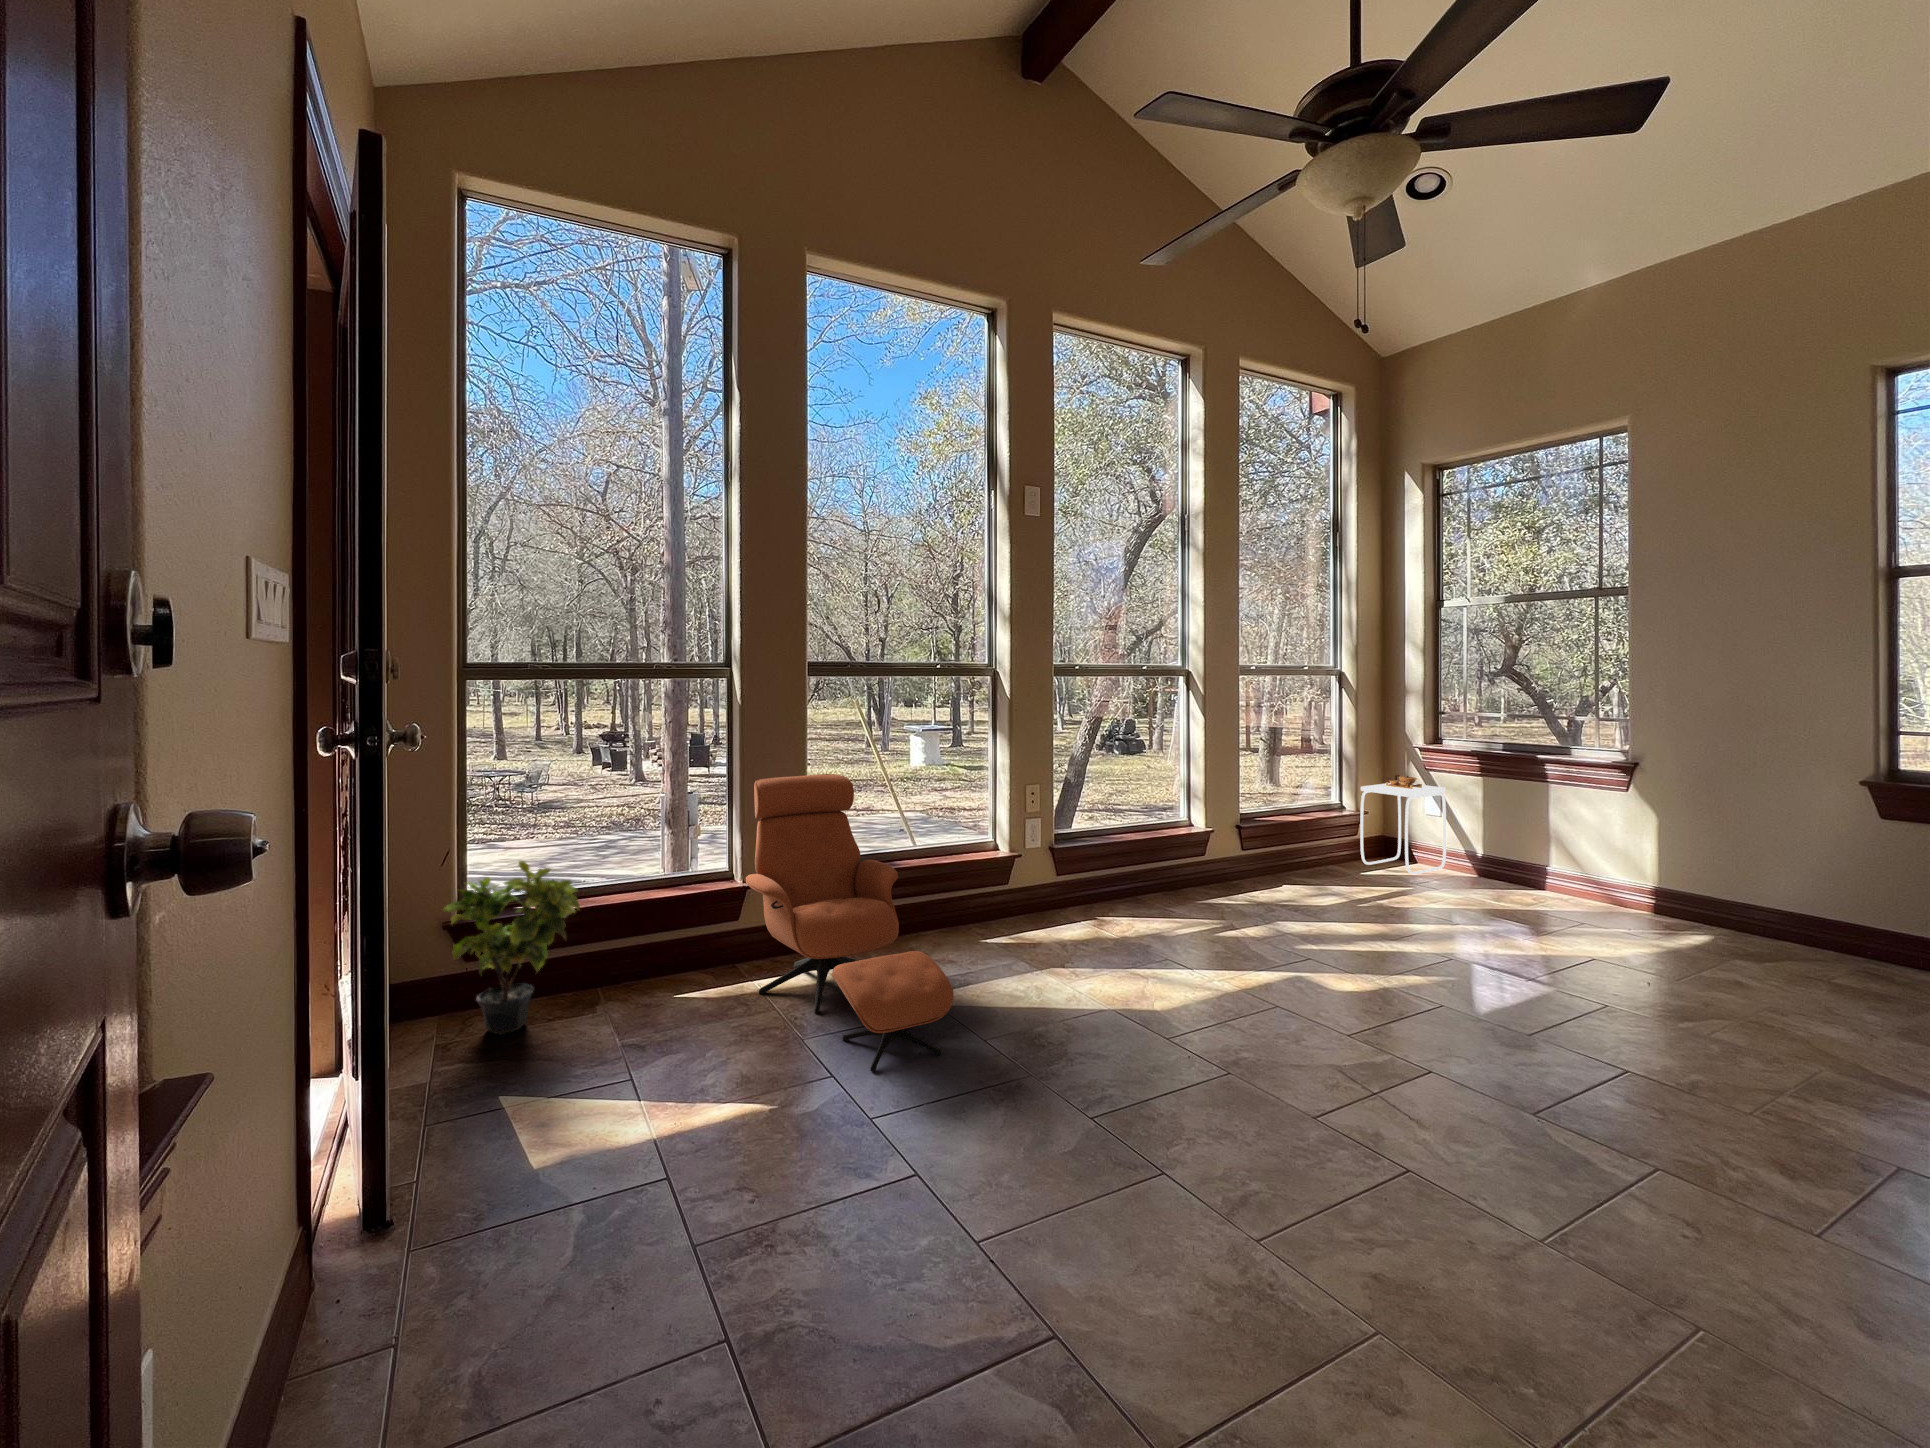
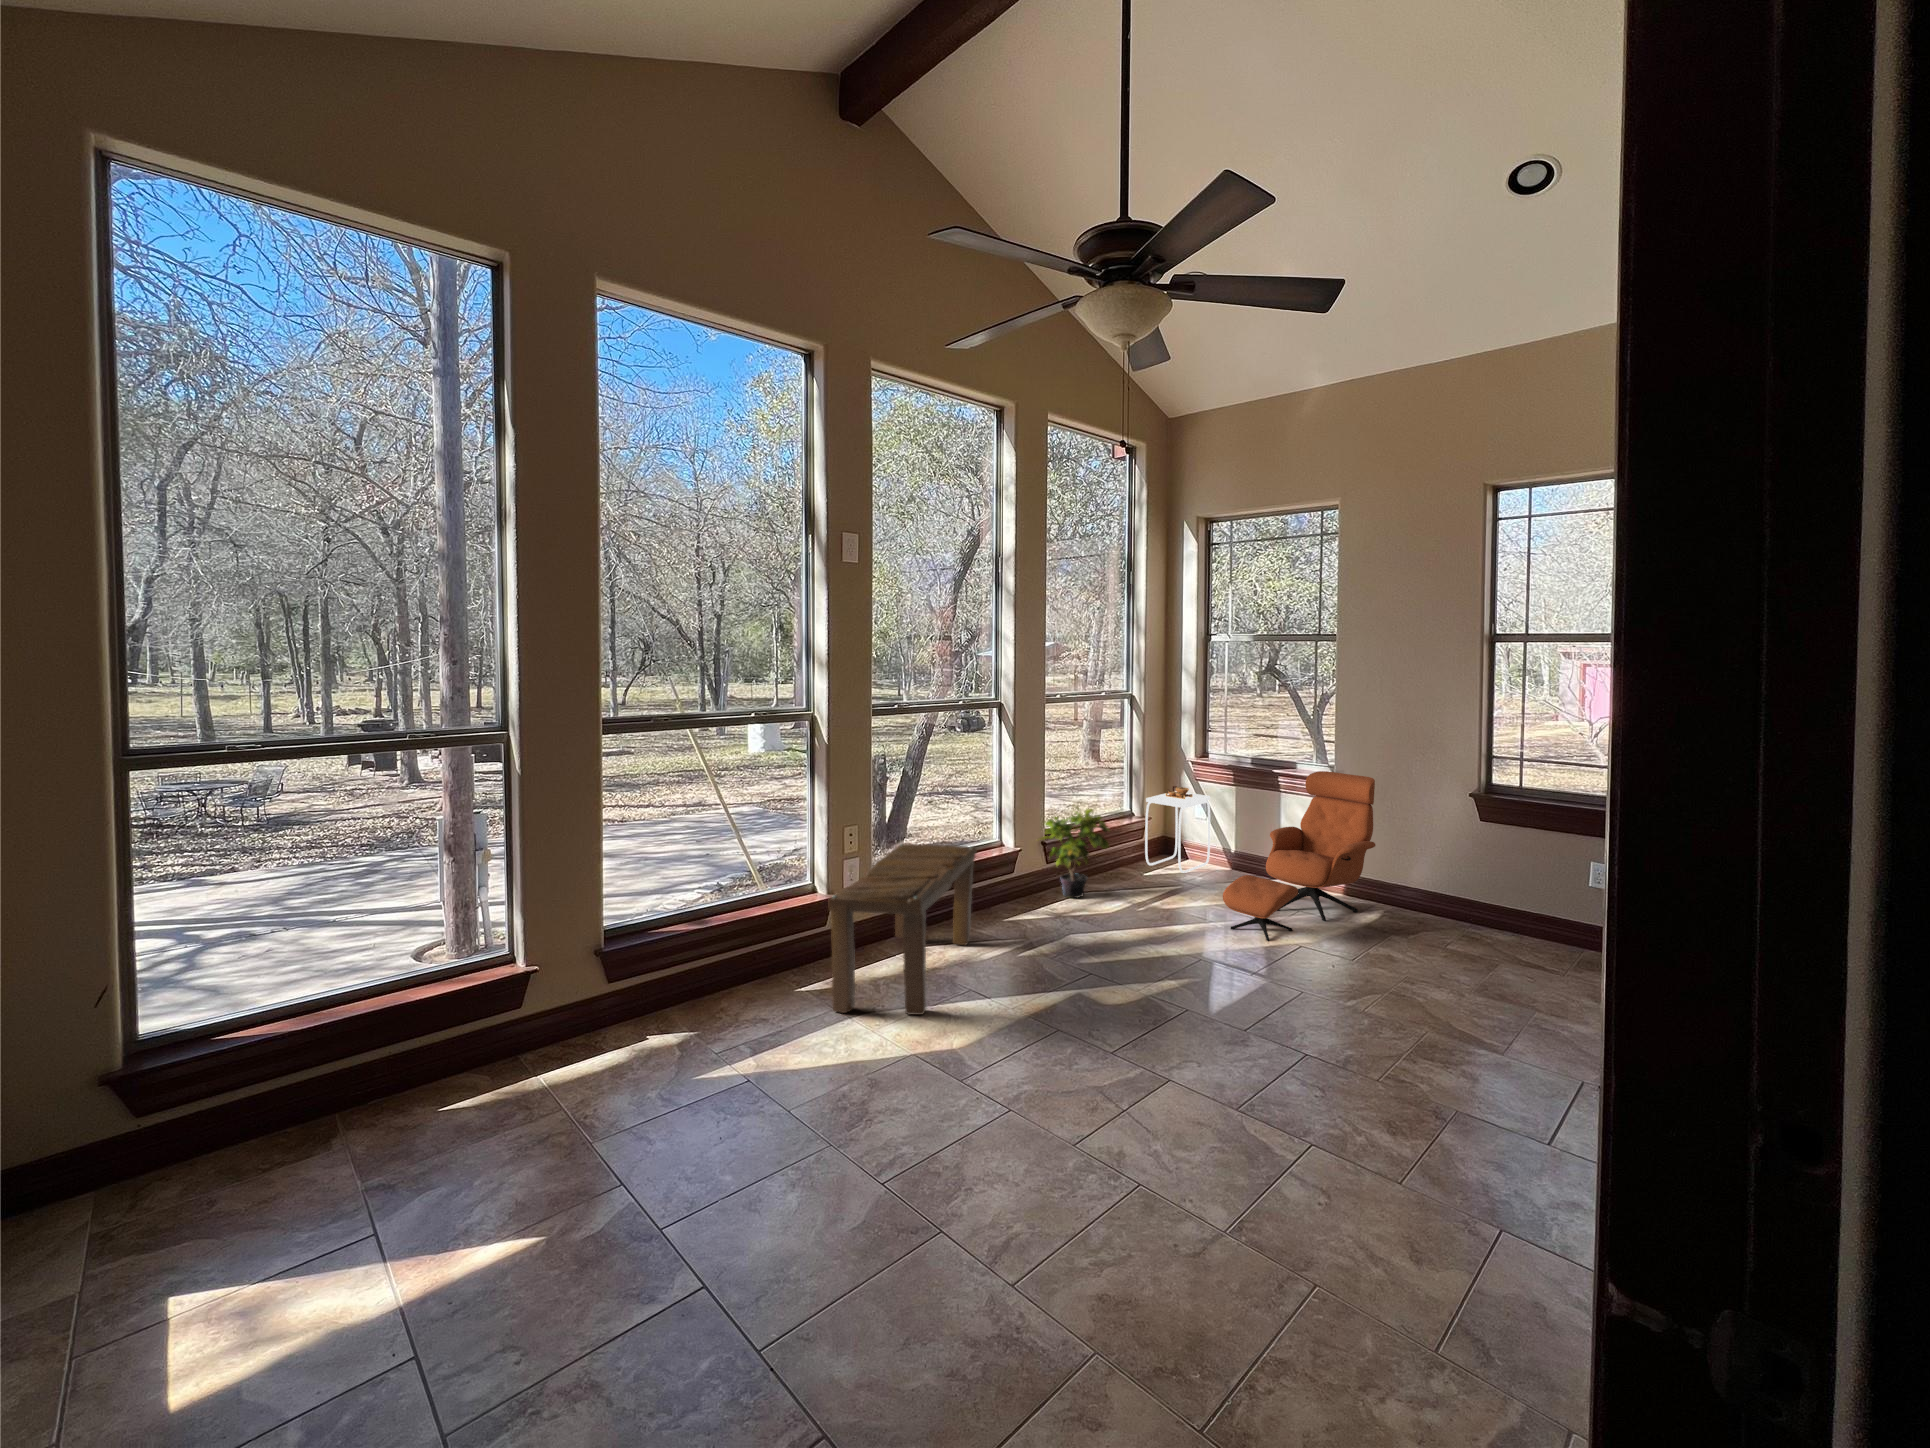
lounge chair: present [746,774,954,1072] -> present [1223,771,1376,941]
bench: none [1017,808,1168,975] -> present [829,844,977,1015]
potted plant: present [444,861,580,1034] -> present [1039,807,1109,898]

